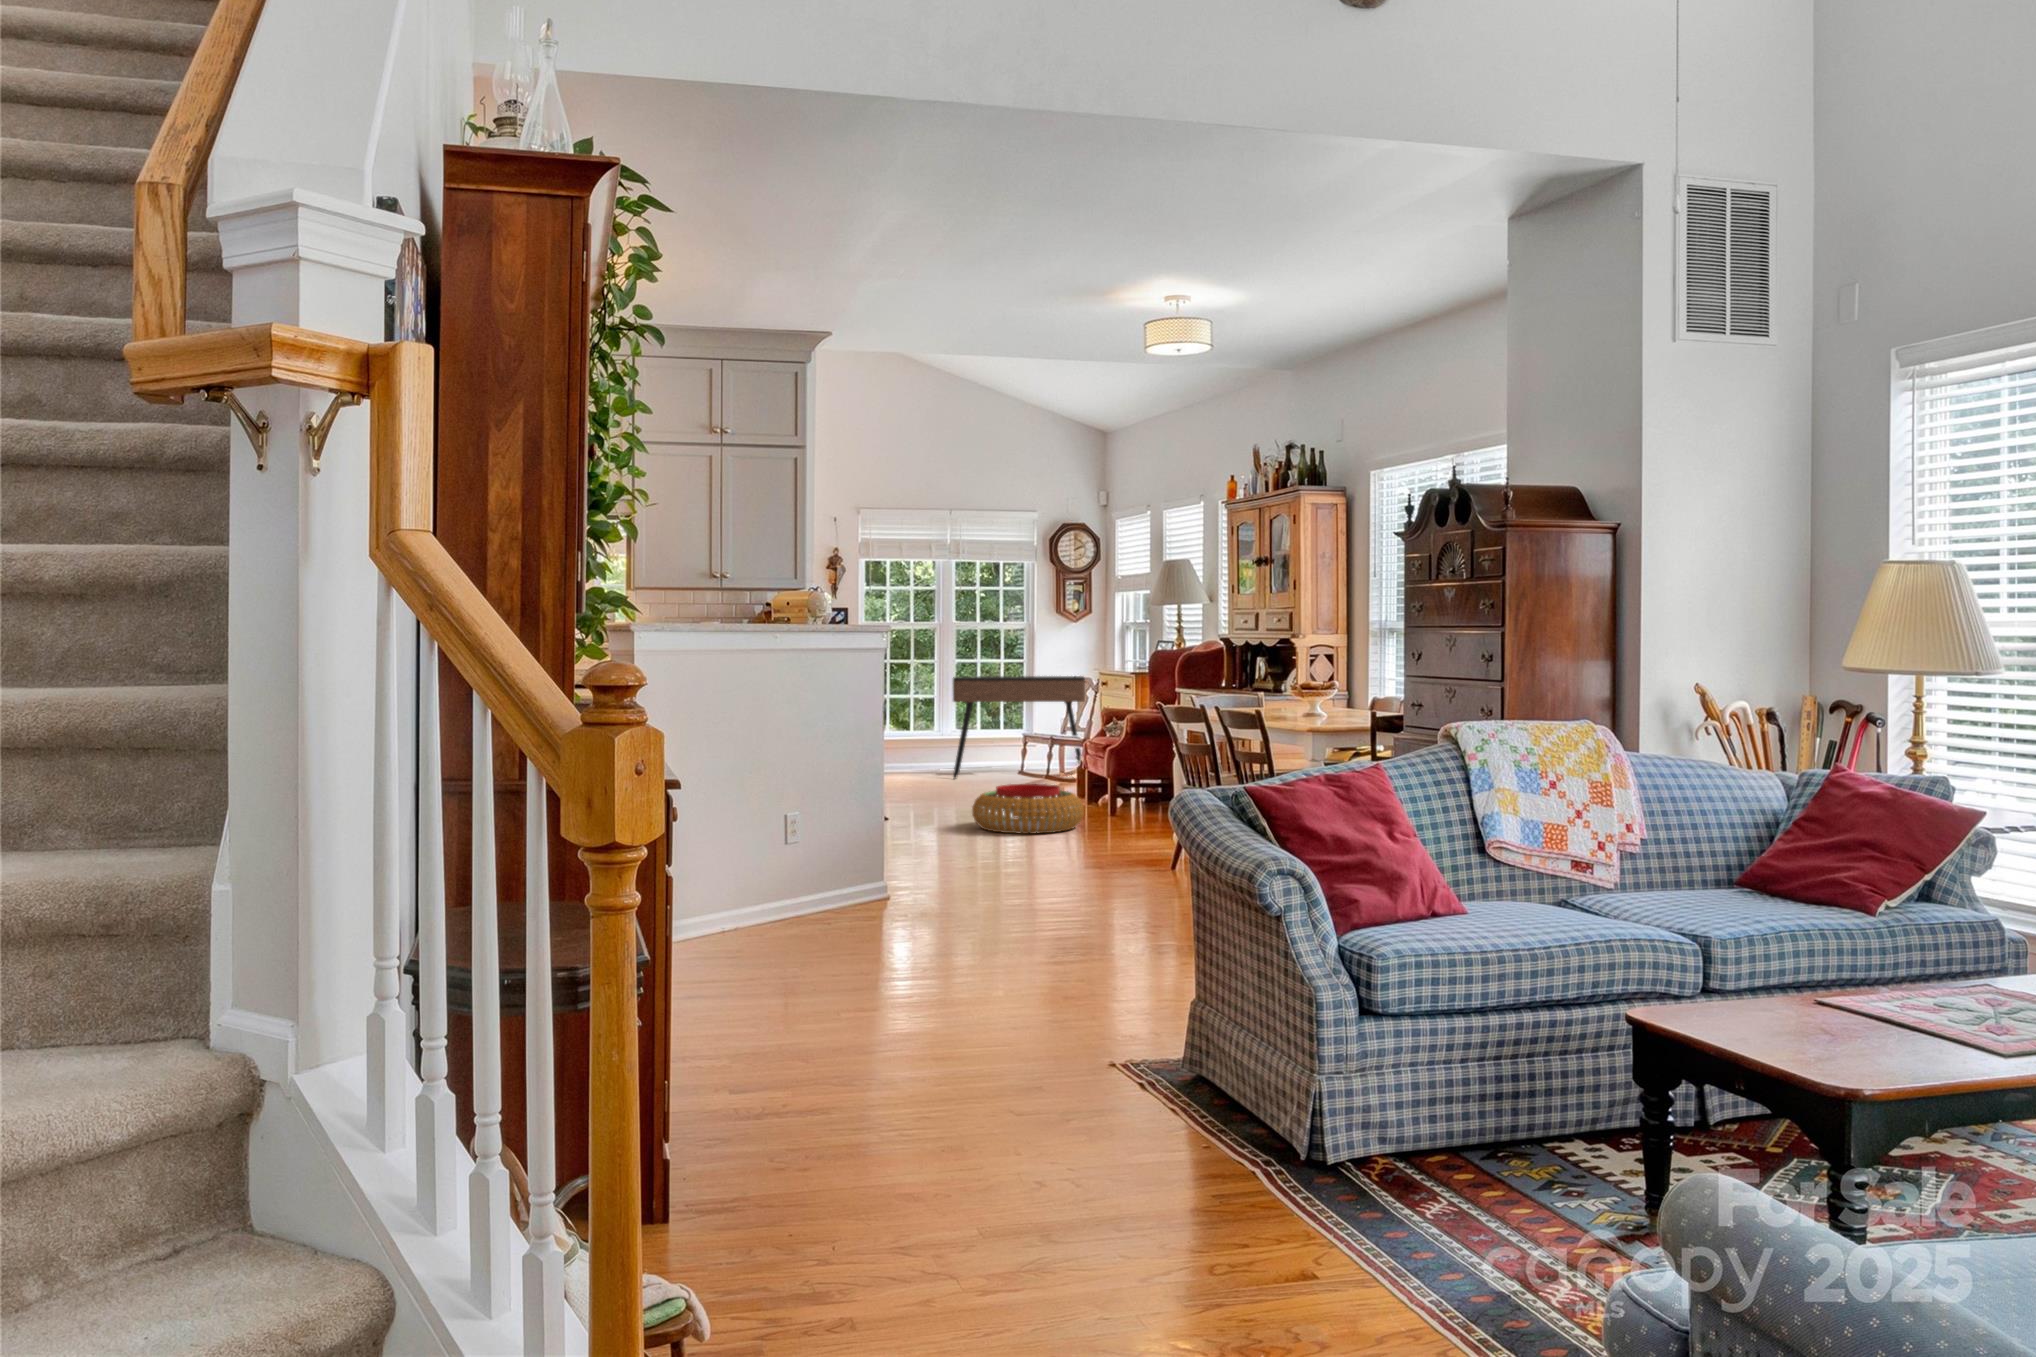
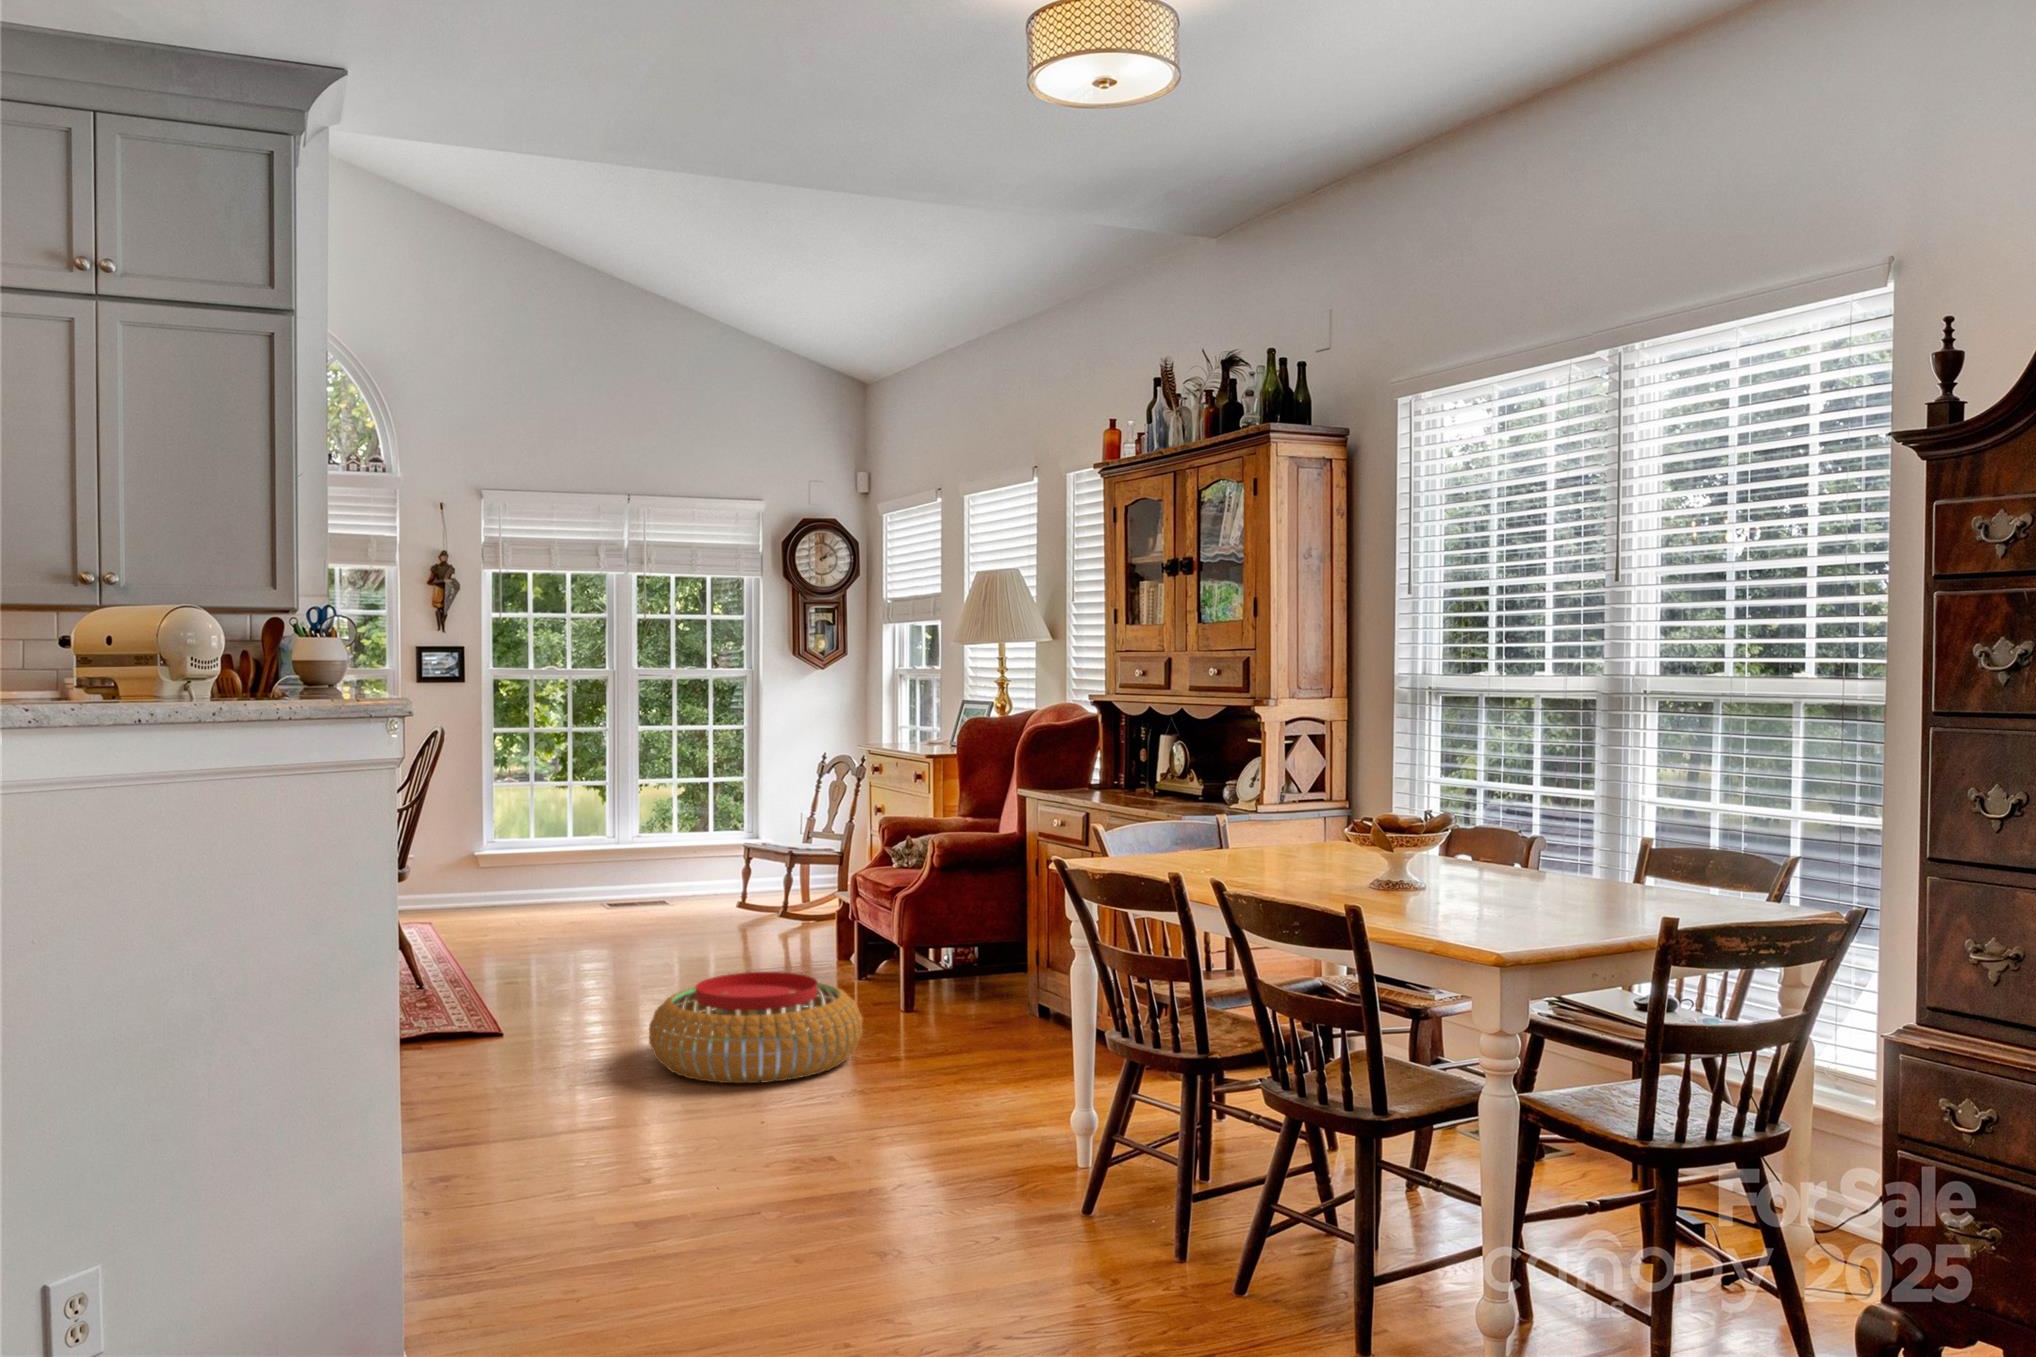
console table: present [953,676,1085,778] -> none [631,751,842,916]

